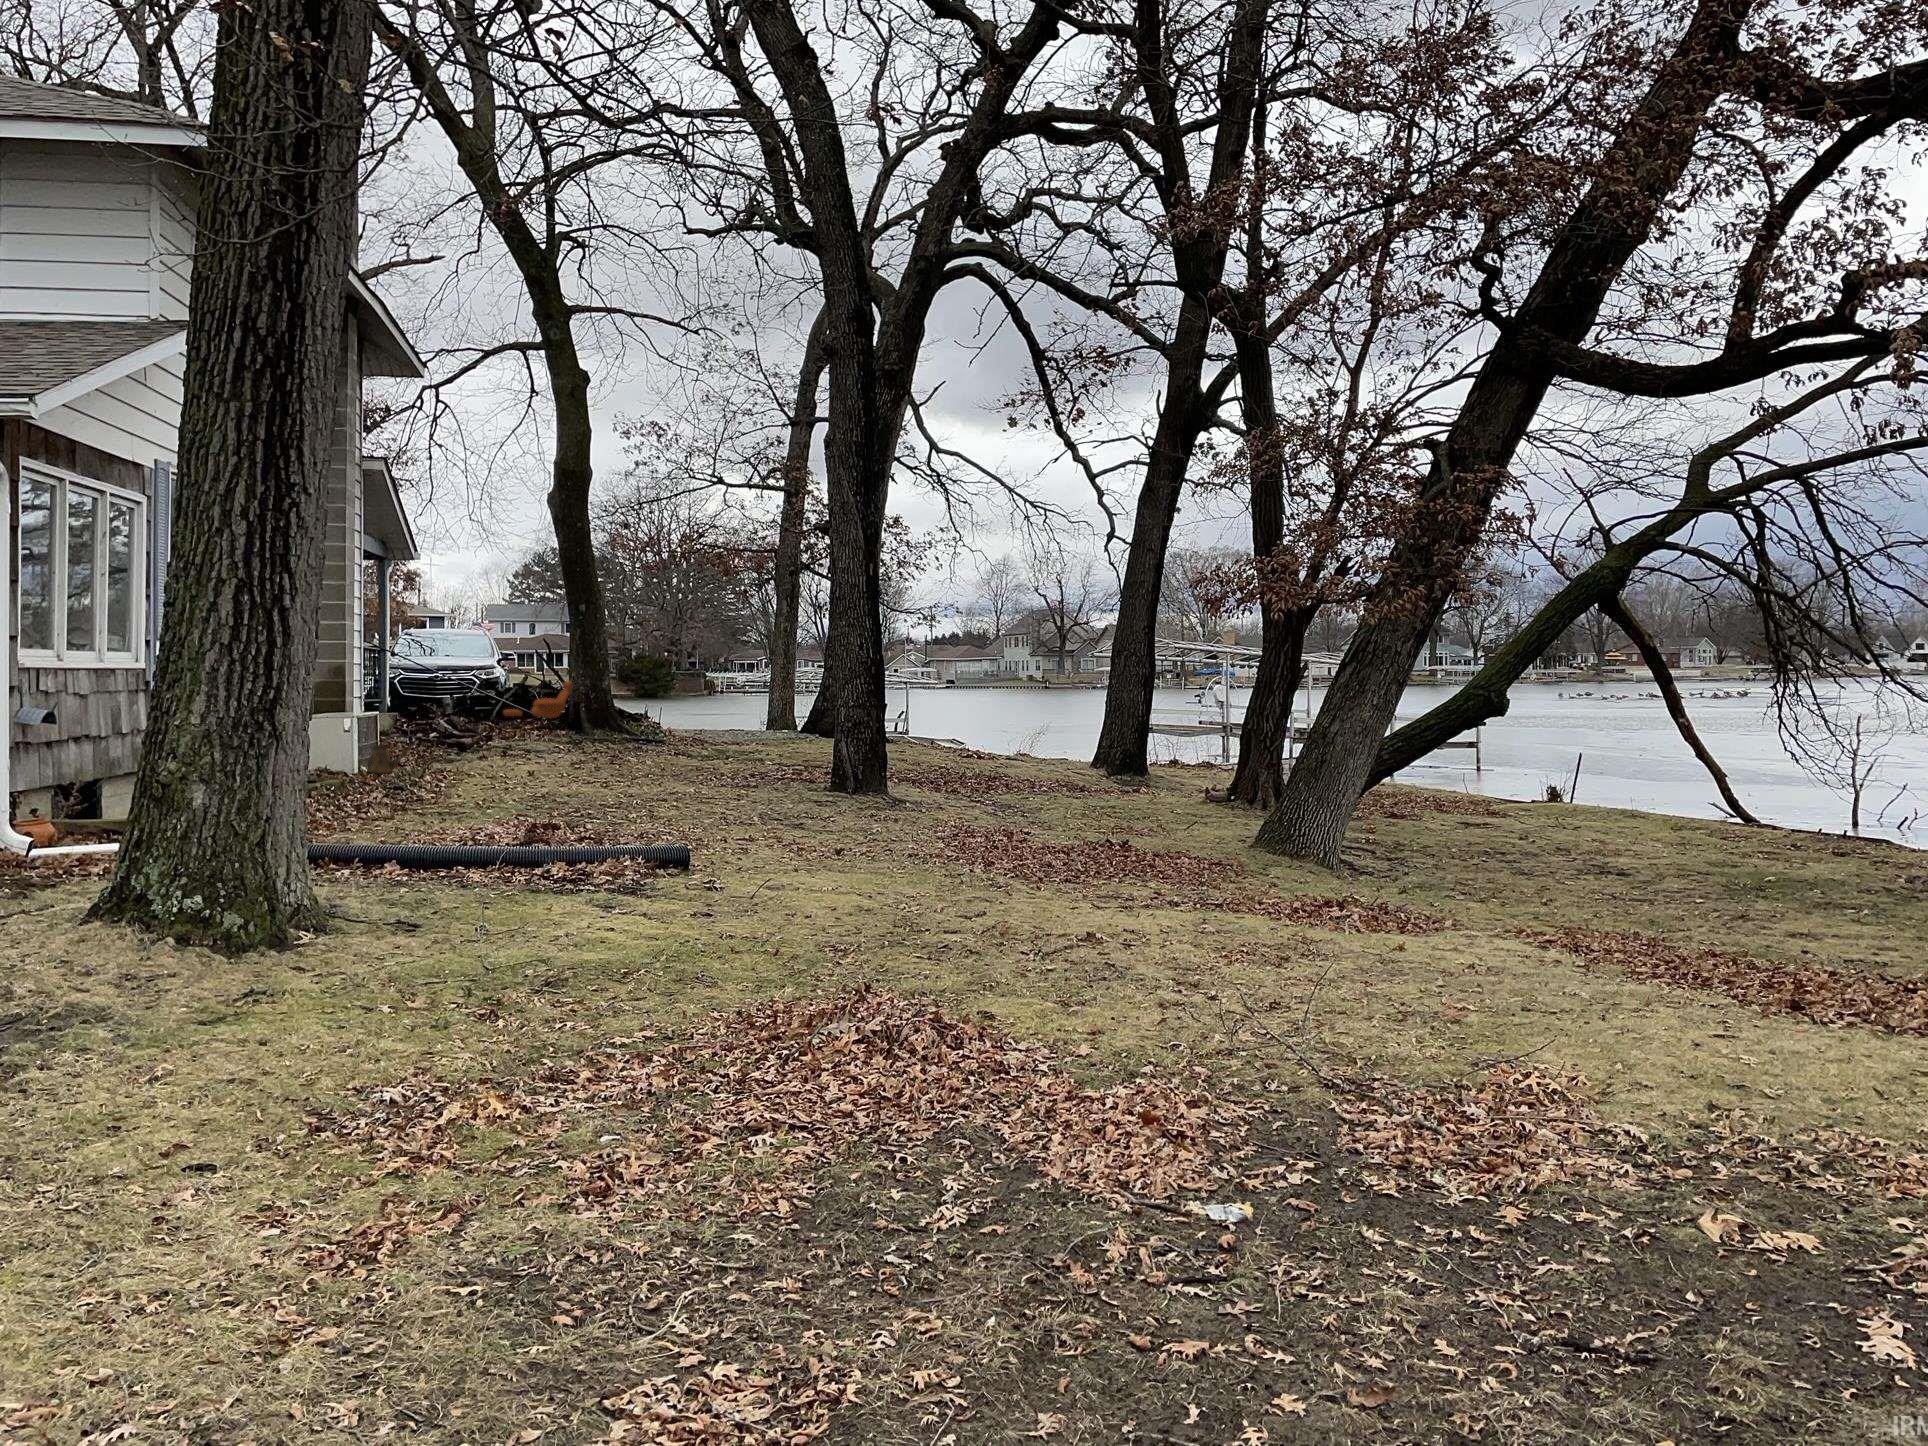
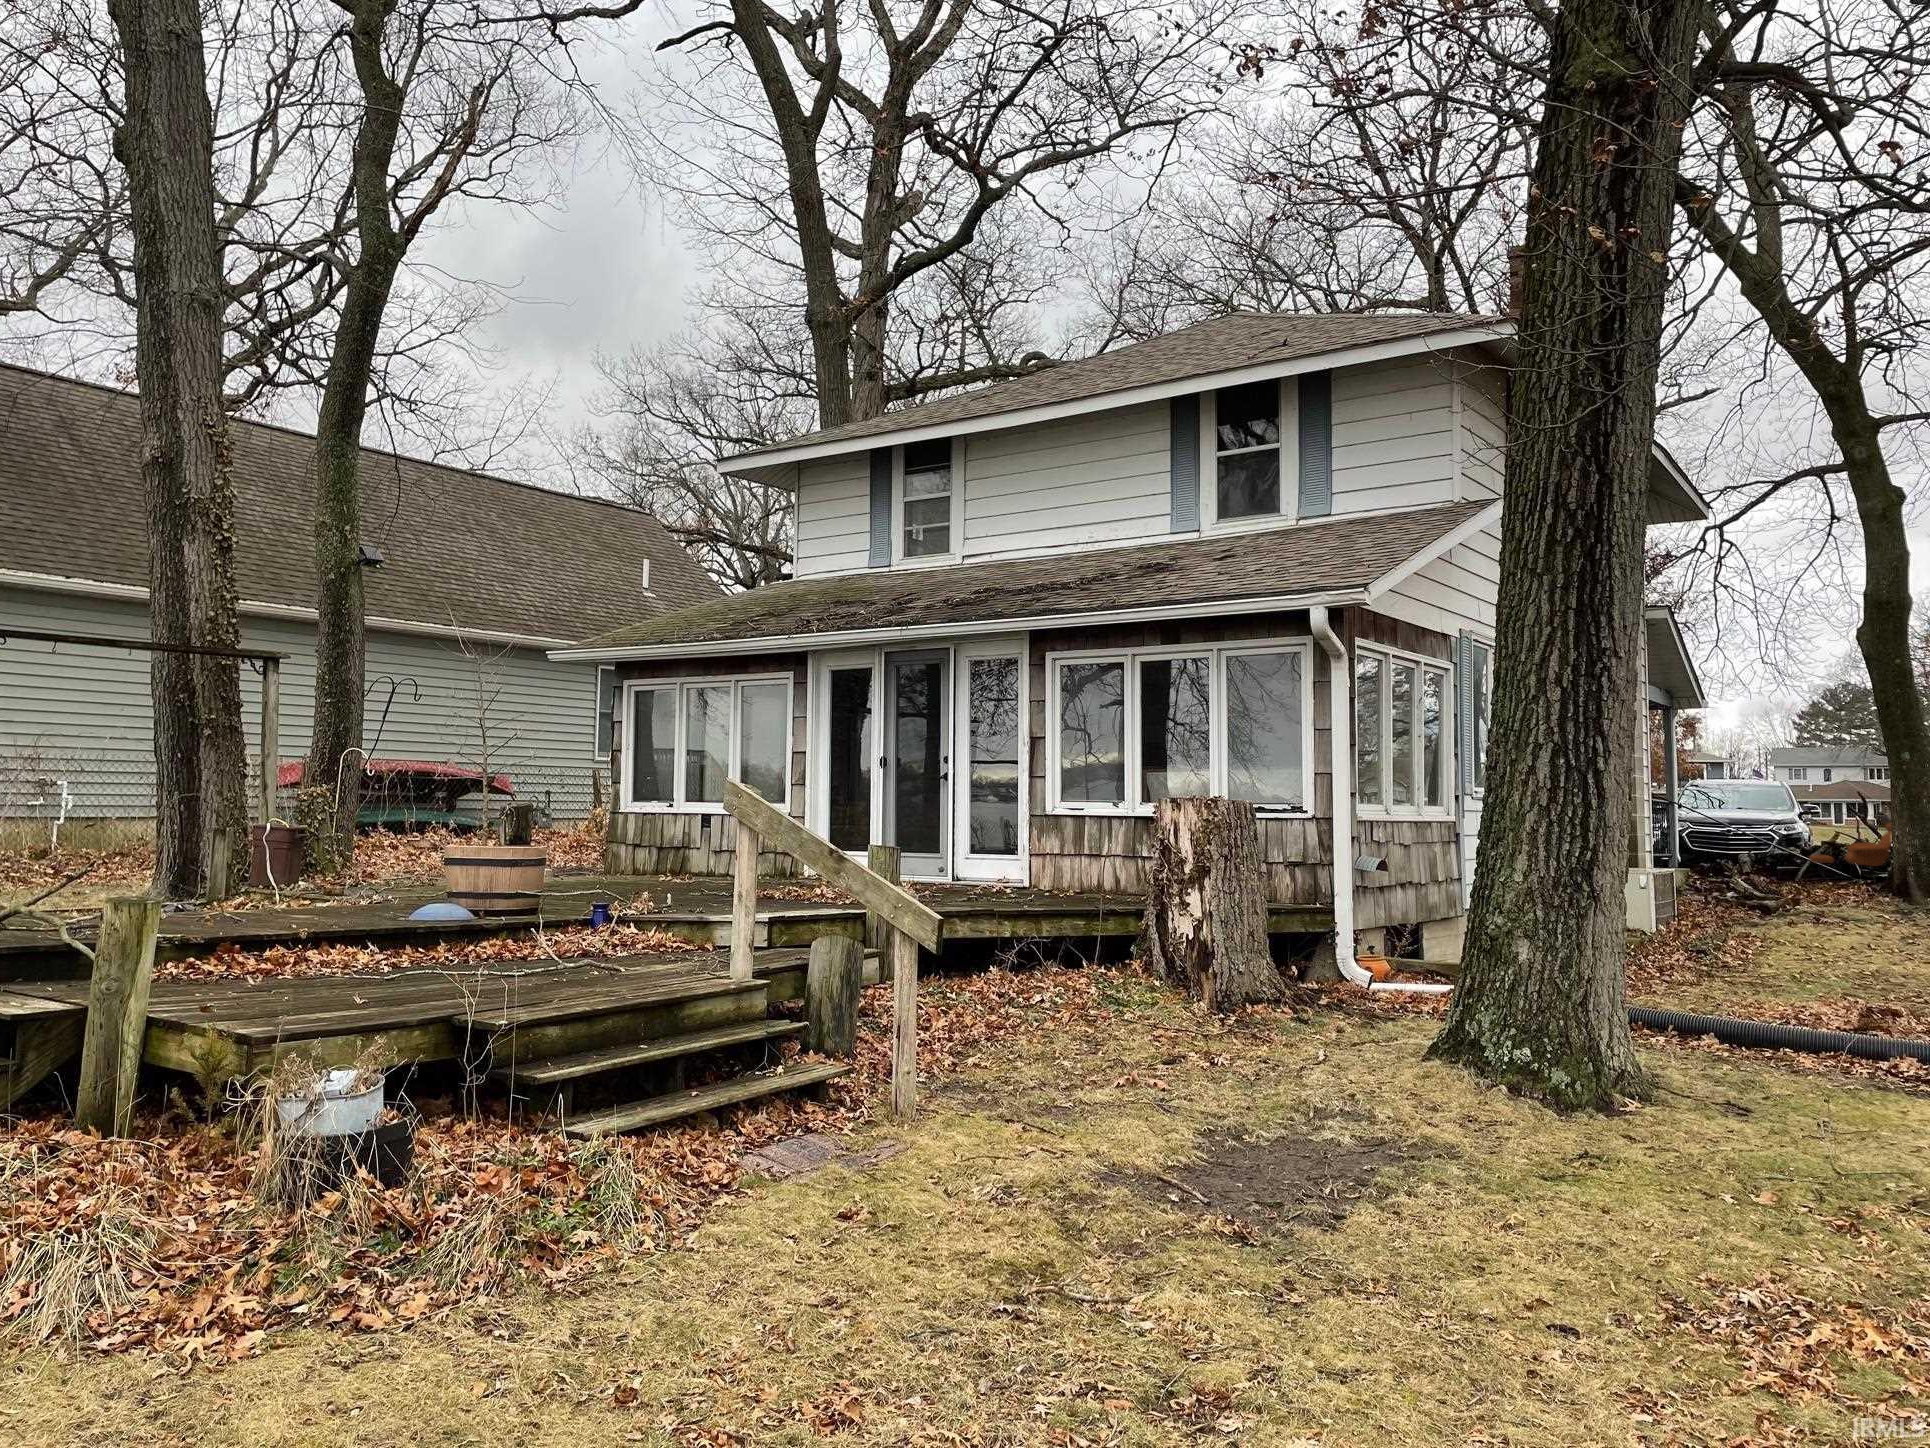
watering can: present [361,743,415,773] -> none [1652,894,1714,926]

